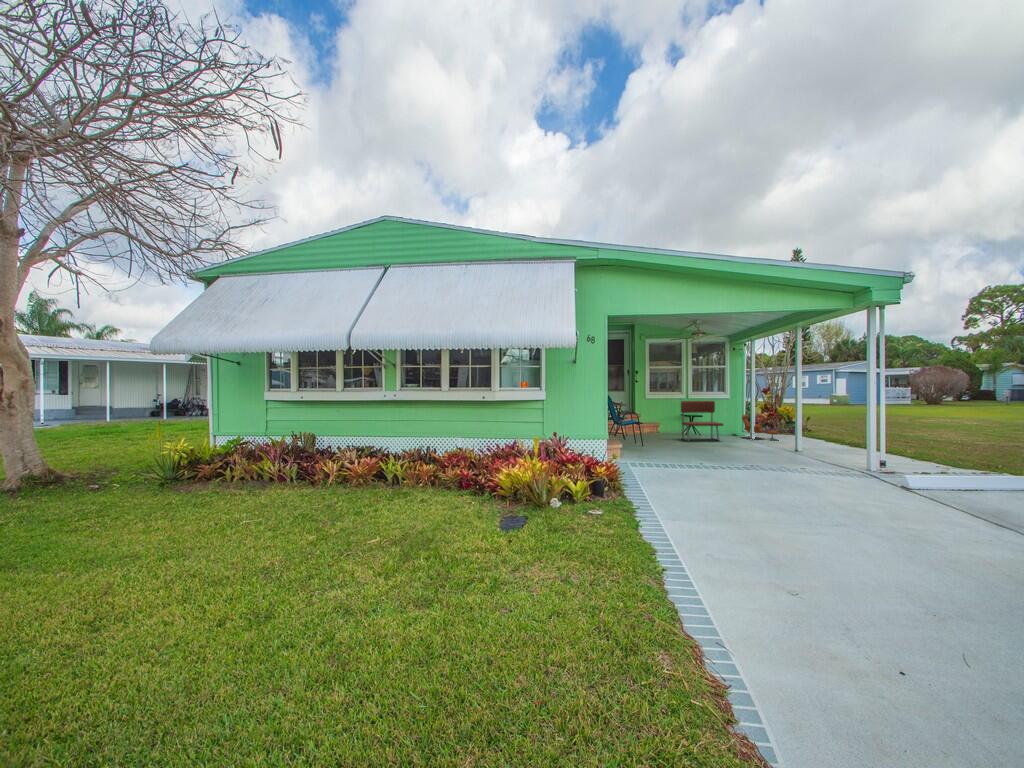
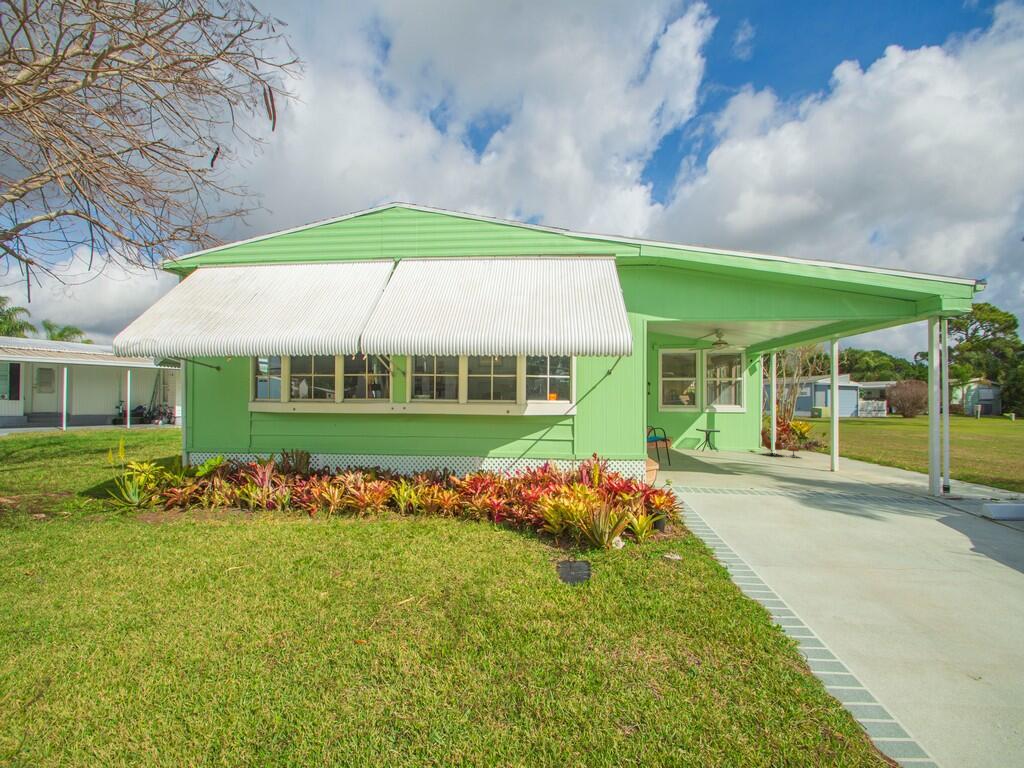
bench: present [681,401,723,441] -> none [699,415,745,458]

